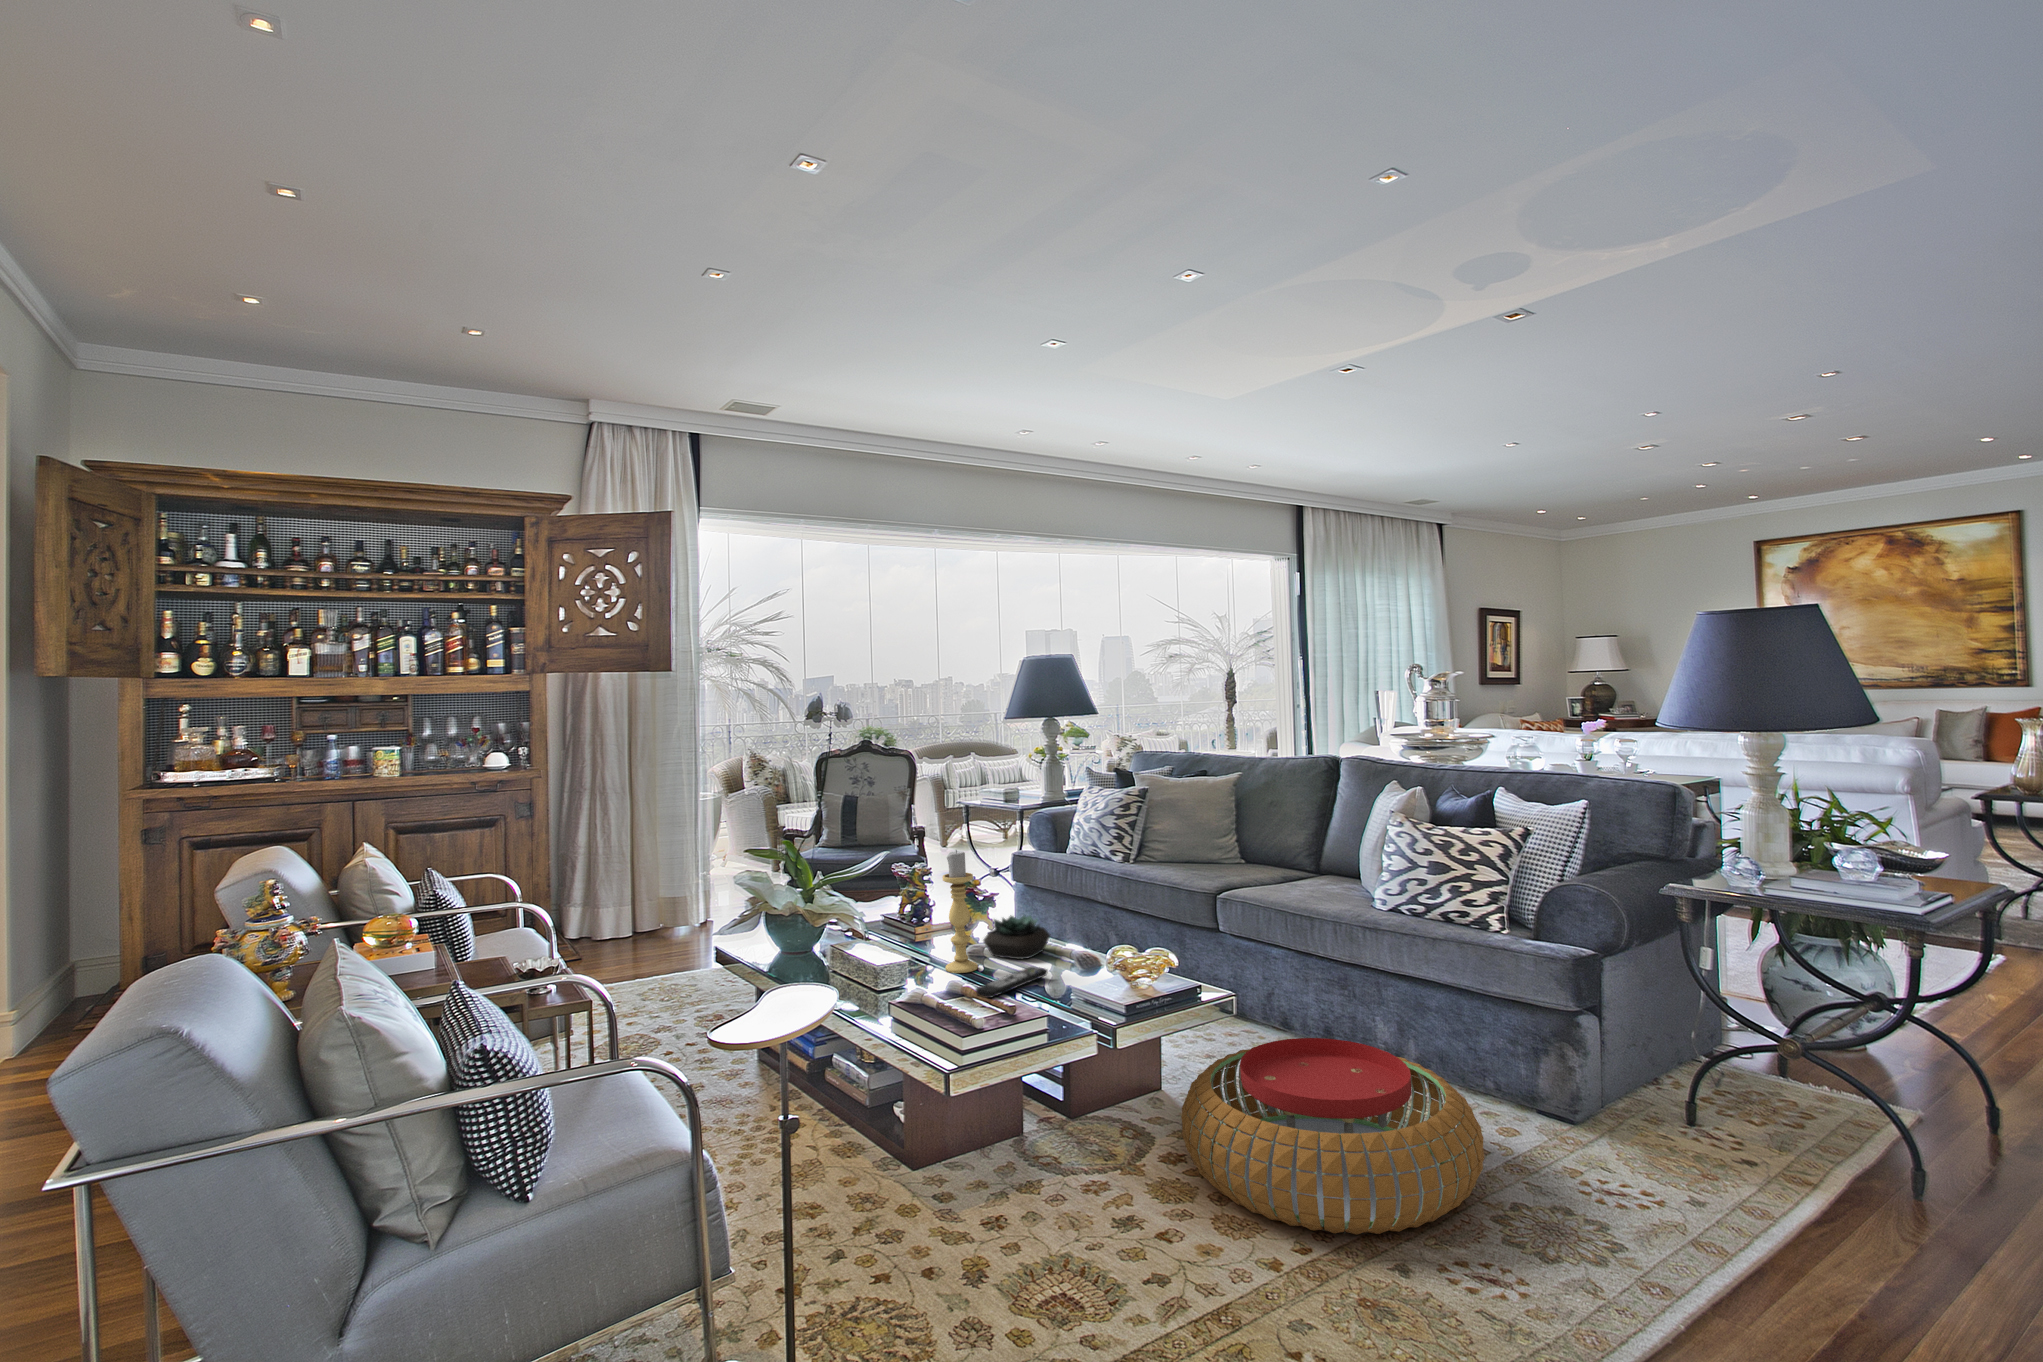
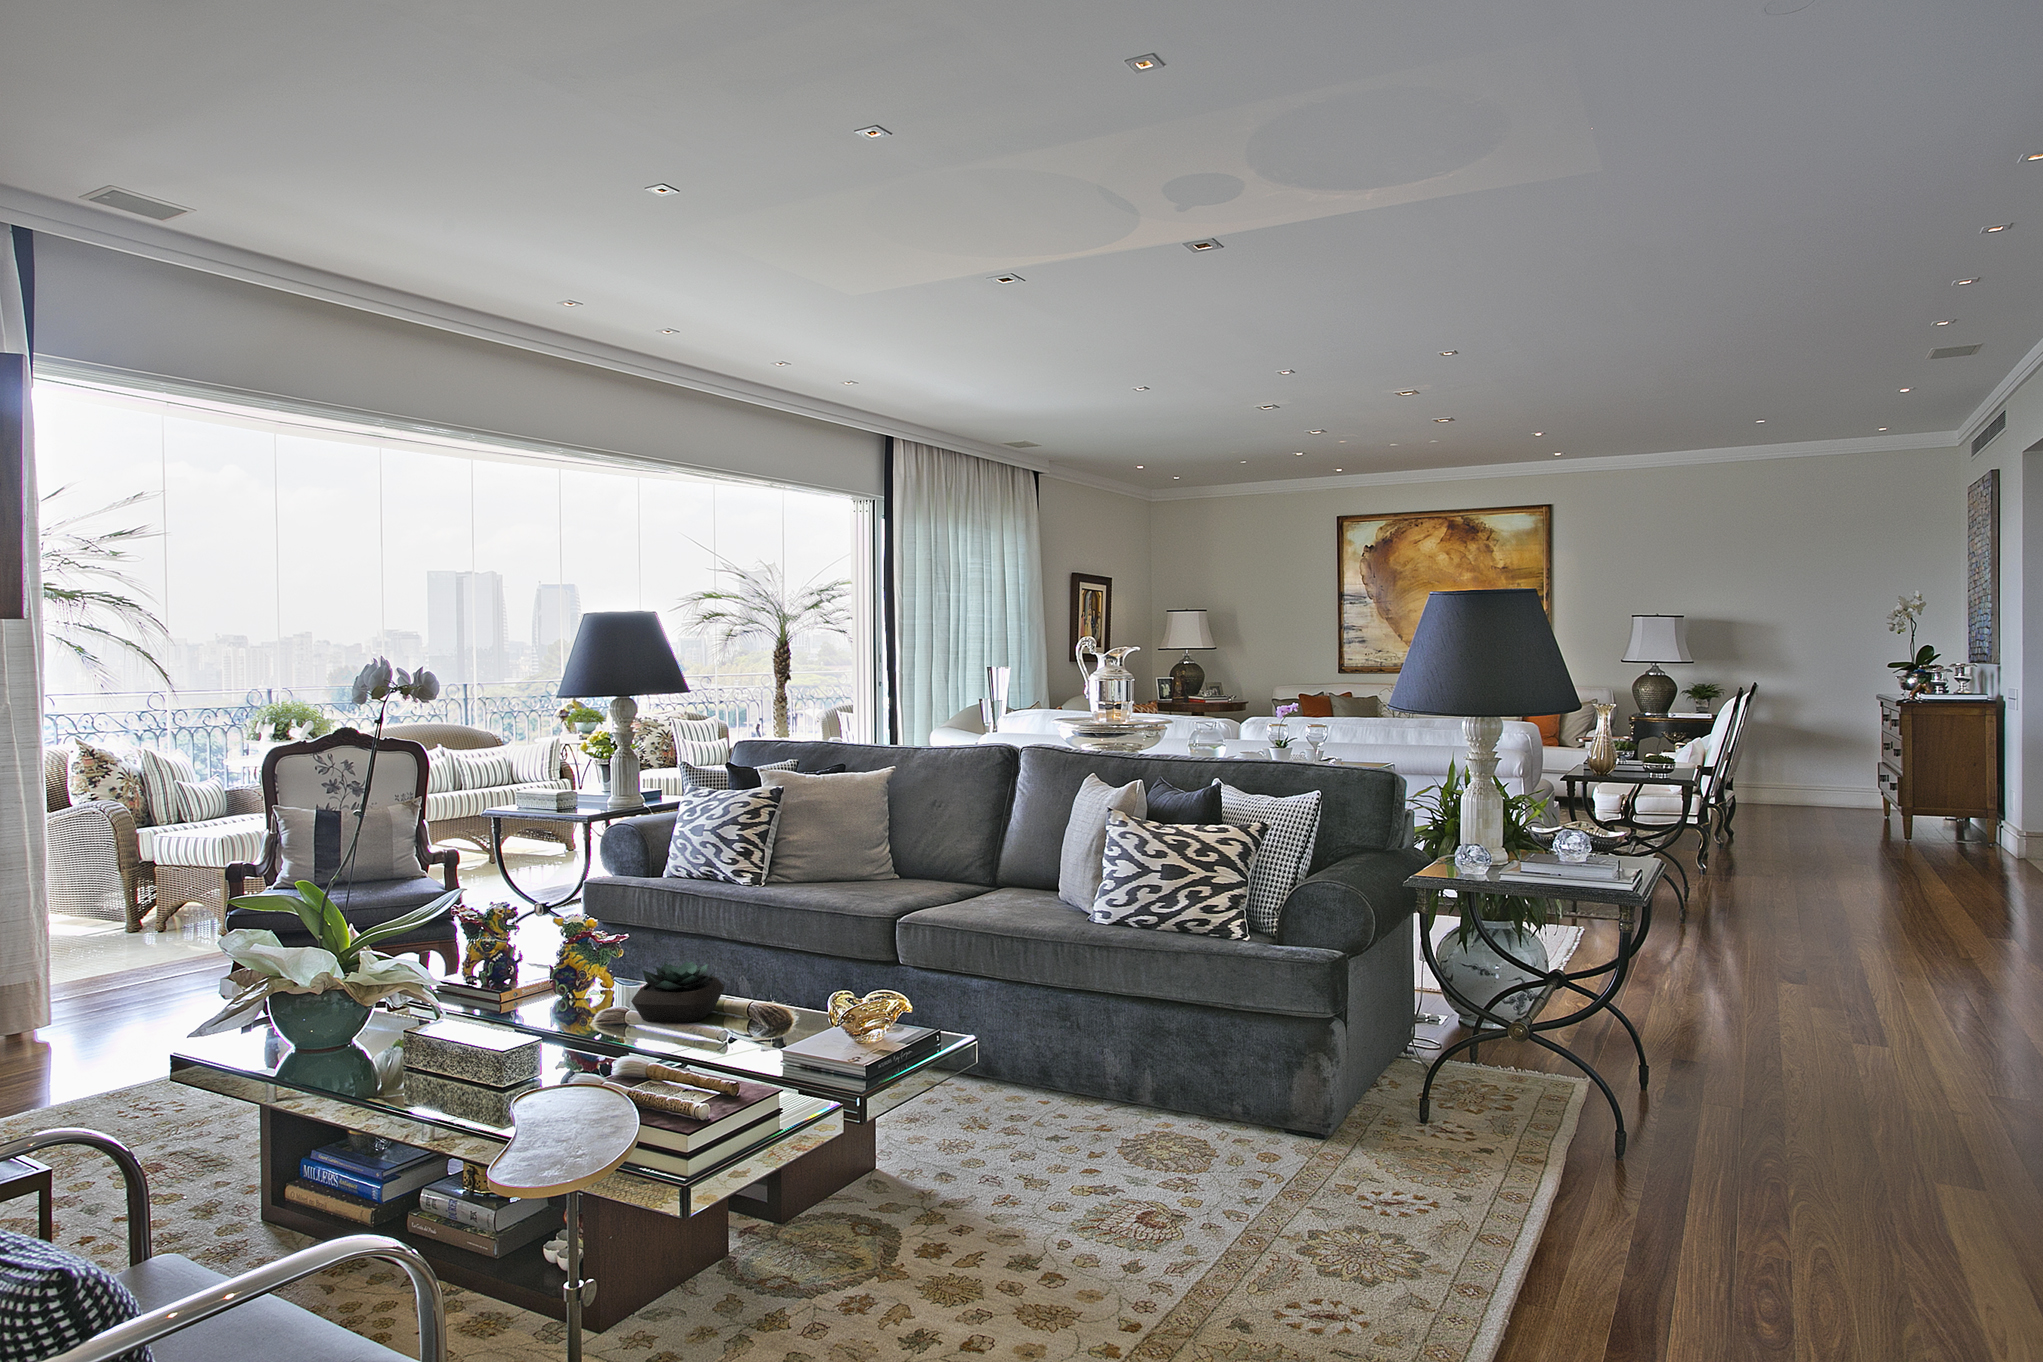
candle holder: present [942,850,978,973] -> none [592,877,640,1050]
remote control: present [975,967,1048,998] -> none [666,1030,750,1079]
pouf: present [1181,1038,1485,1235] -> none [943,1081,1285,1304]

